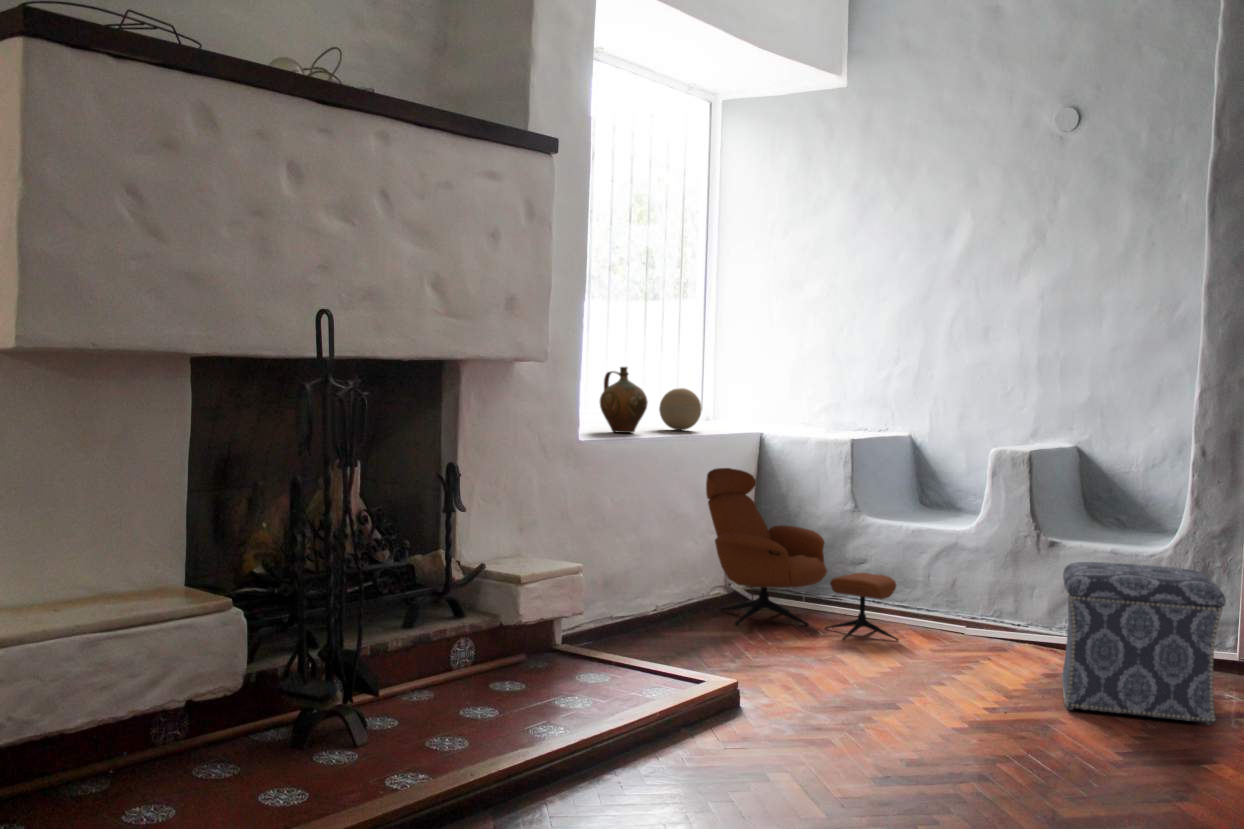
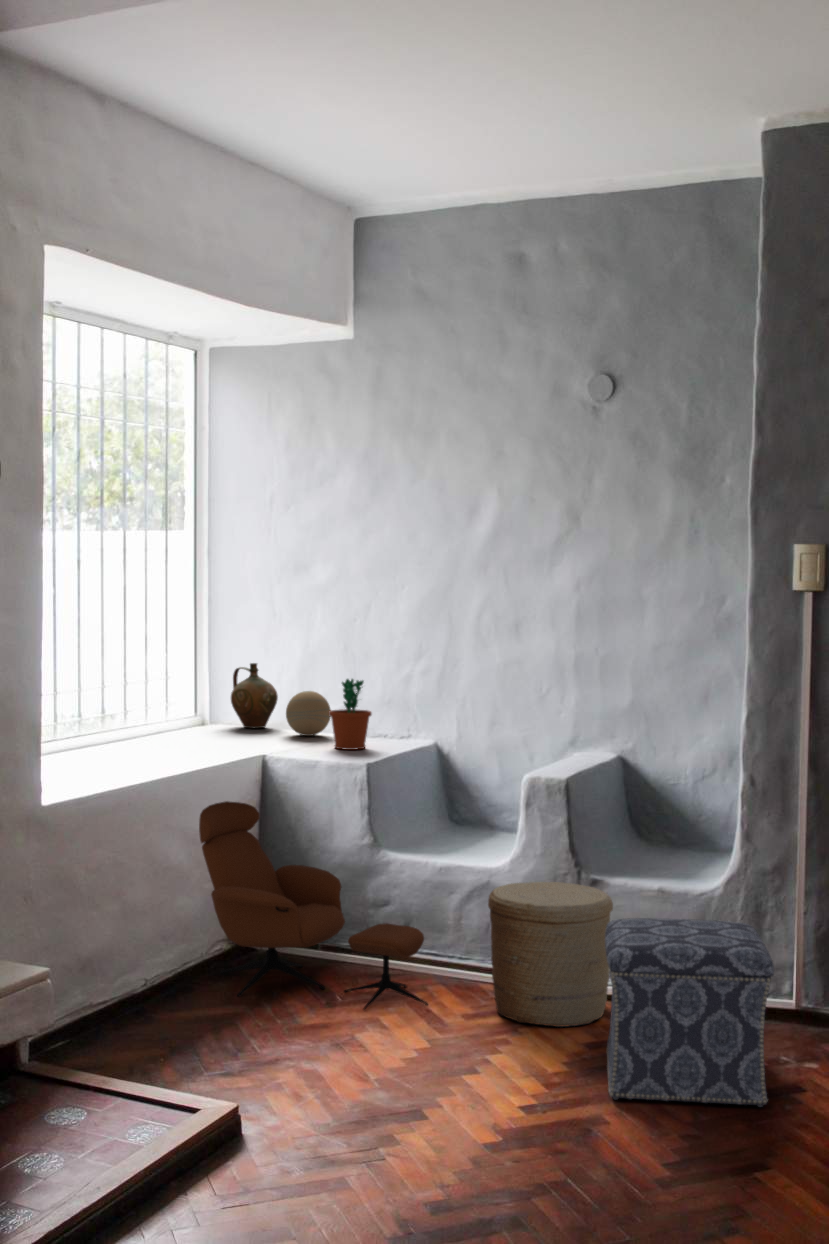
ceramic jug: present [600,367,648,433] -> present [231,663,278,728]
flower pot: none [817,373,854,433] -> present [329,679,372,750]
decorative orb: present [659,388,702,430] -> present [286,691,331,736]
woven basket: none [955,541,1069,662] -> present [488,882,613,1027]

